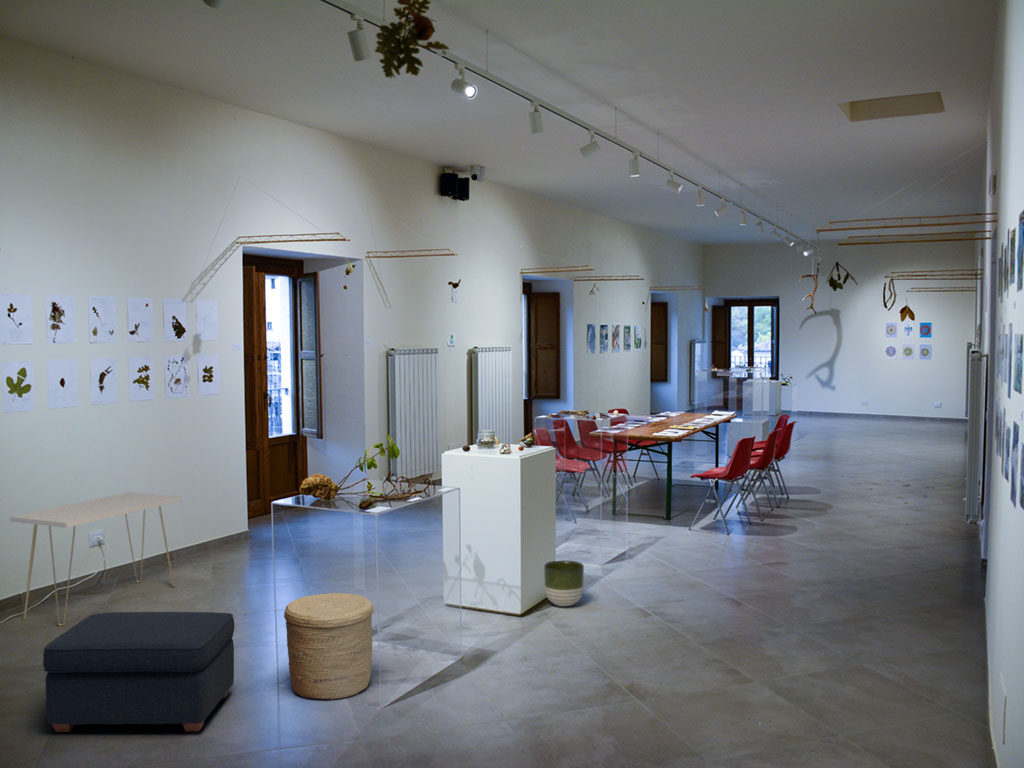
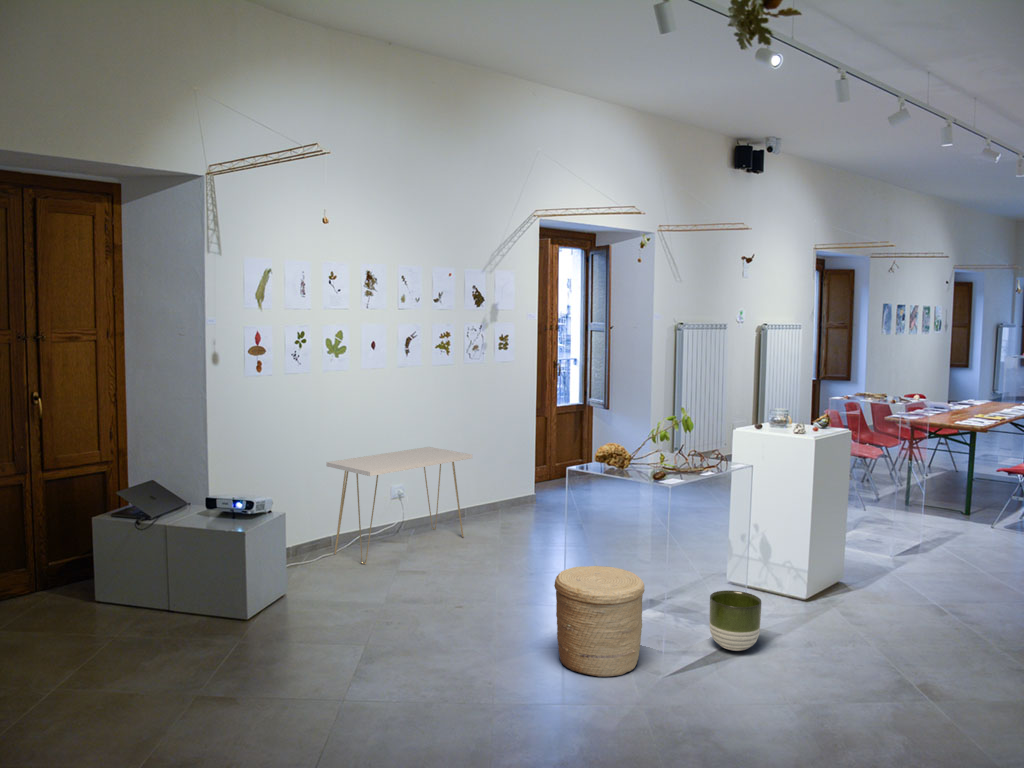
planter: present [544,560,584,606] -> present [709,590,762,651]
ottoman: present [43,612,235,732] -> none [332,562,507,691]

